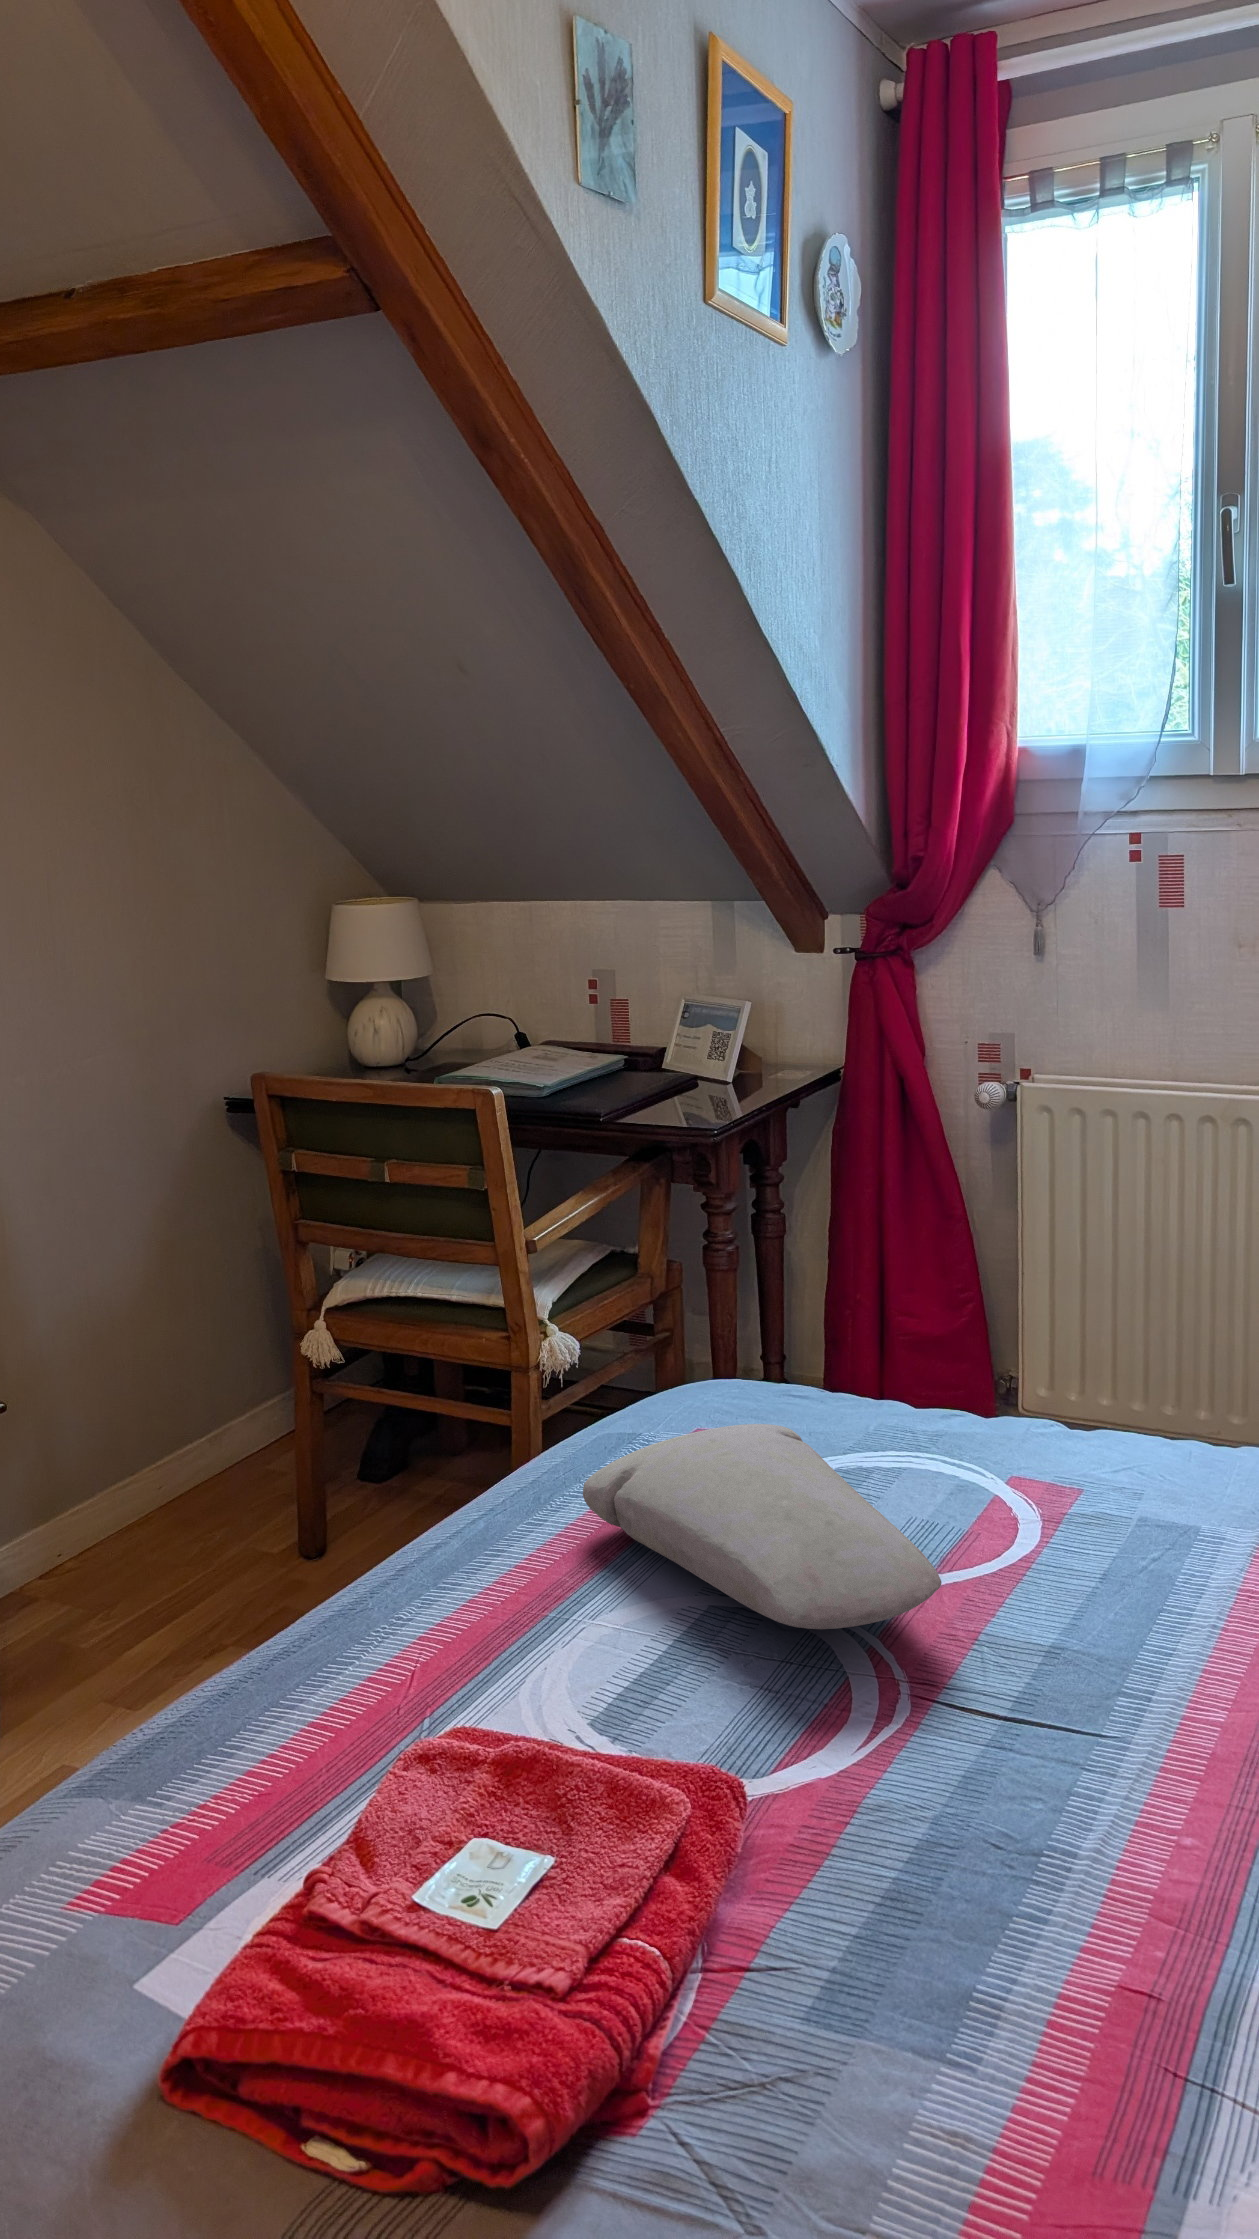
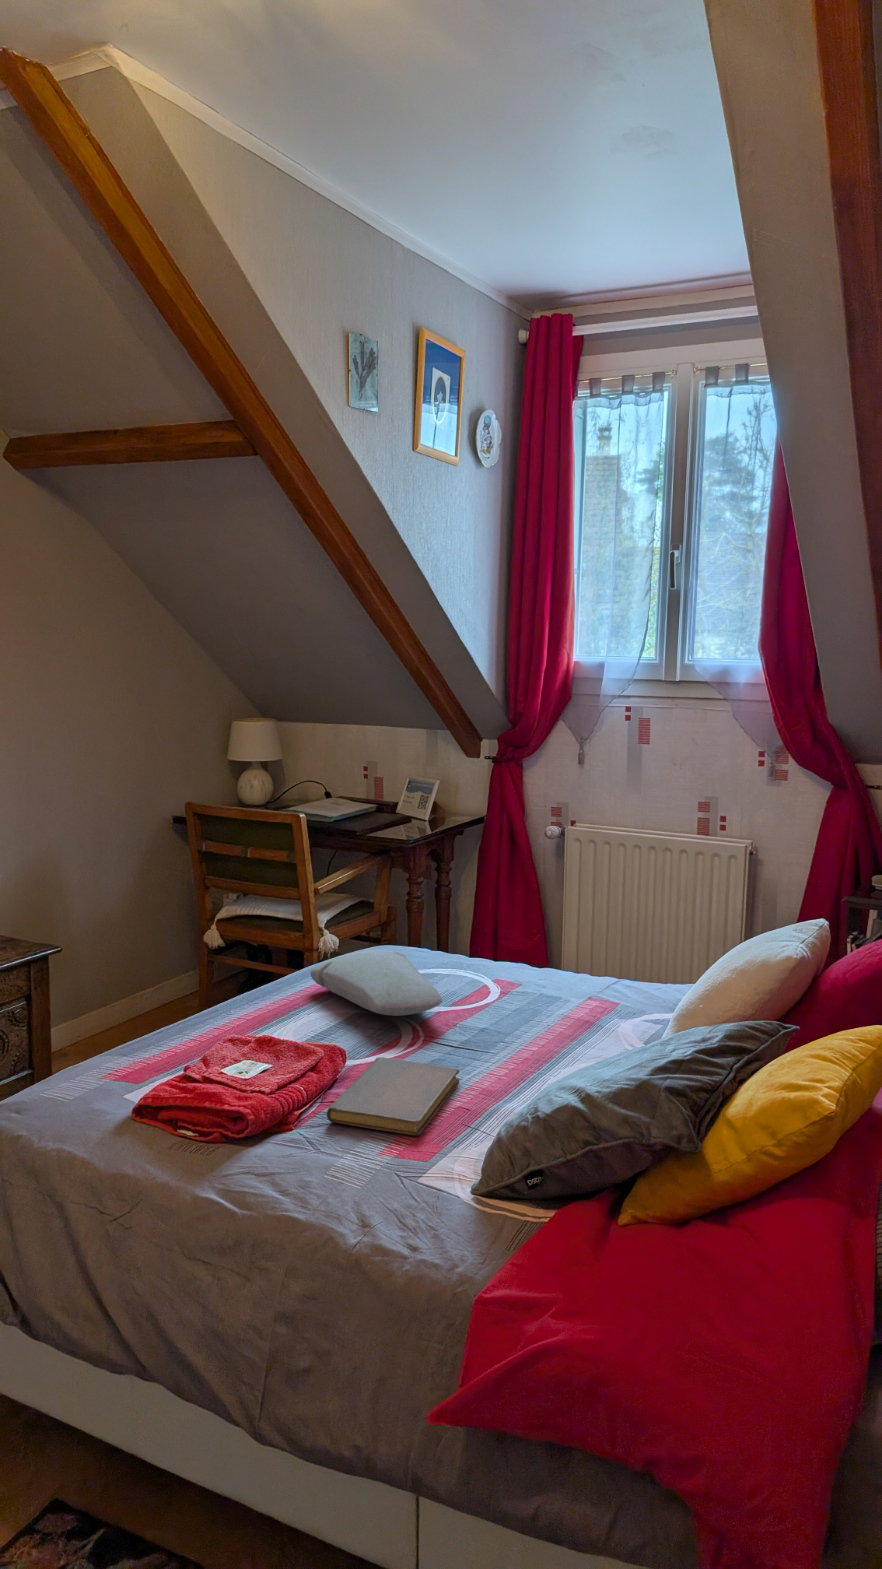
notebook: none [753,1792,1072,2144] -> present [327,1057,459,1136]

